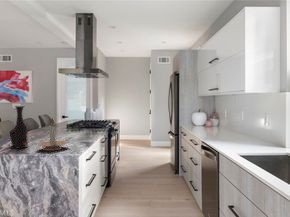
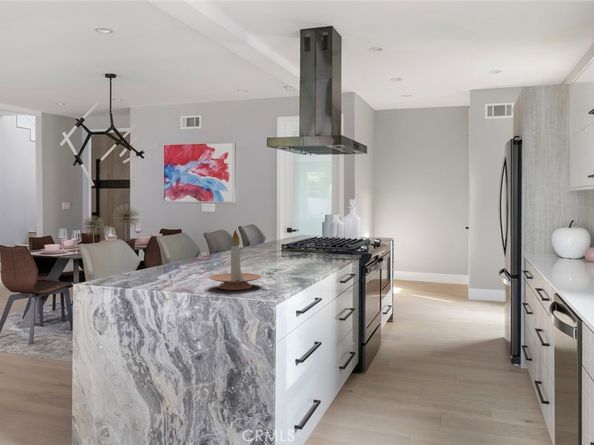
vase: present [10,106,28,149] -> none [171,207,201,283]

